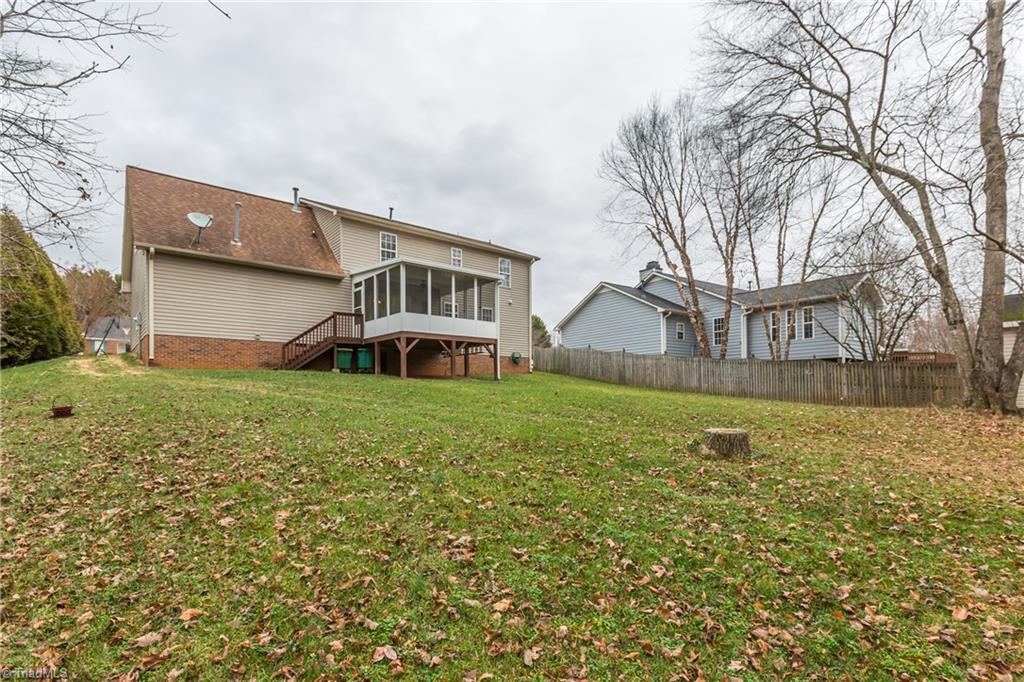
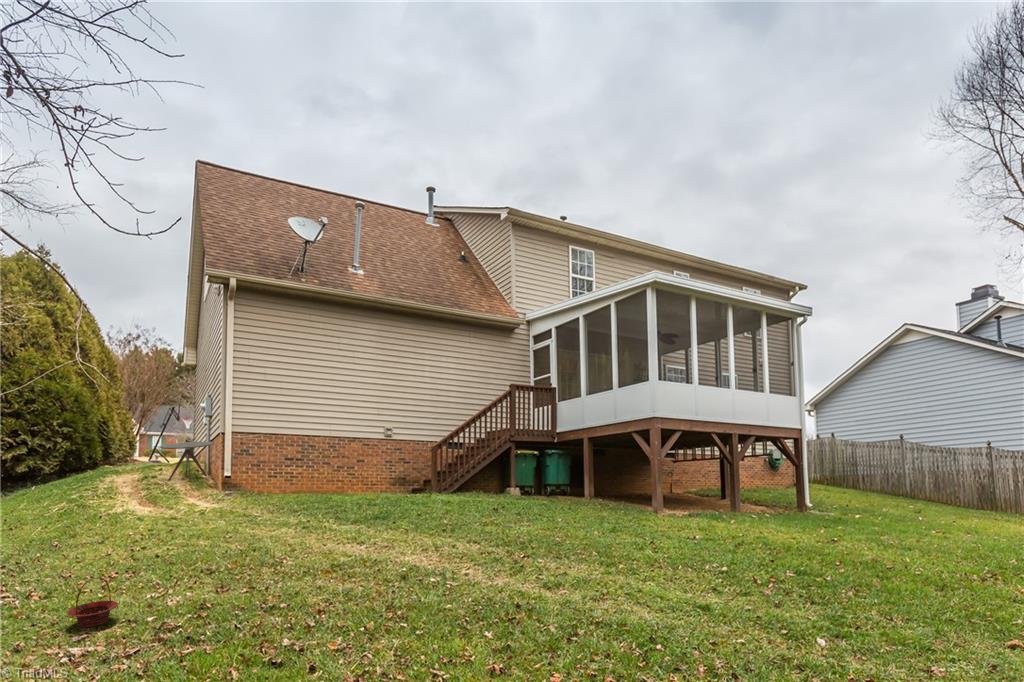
round table: none [104,340,143,362] -> present [160,442,214,480]

